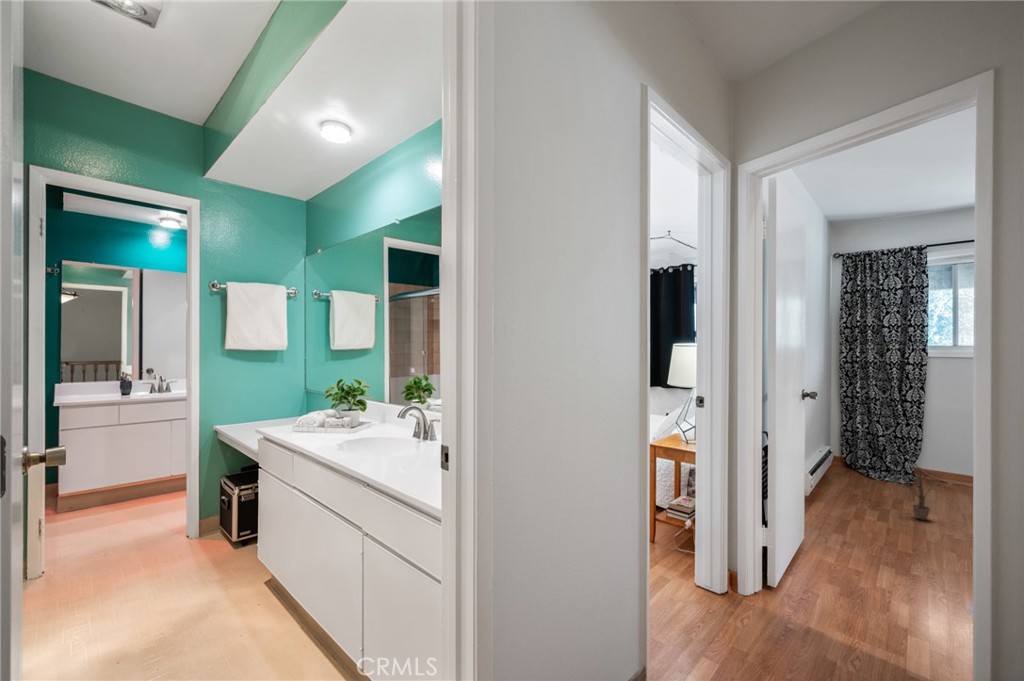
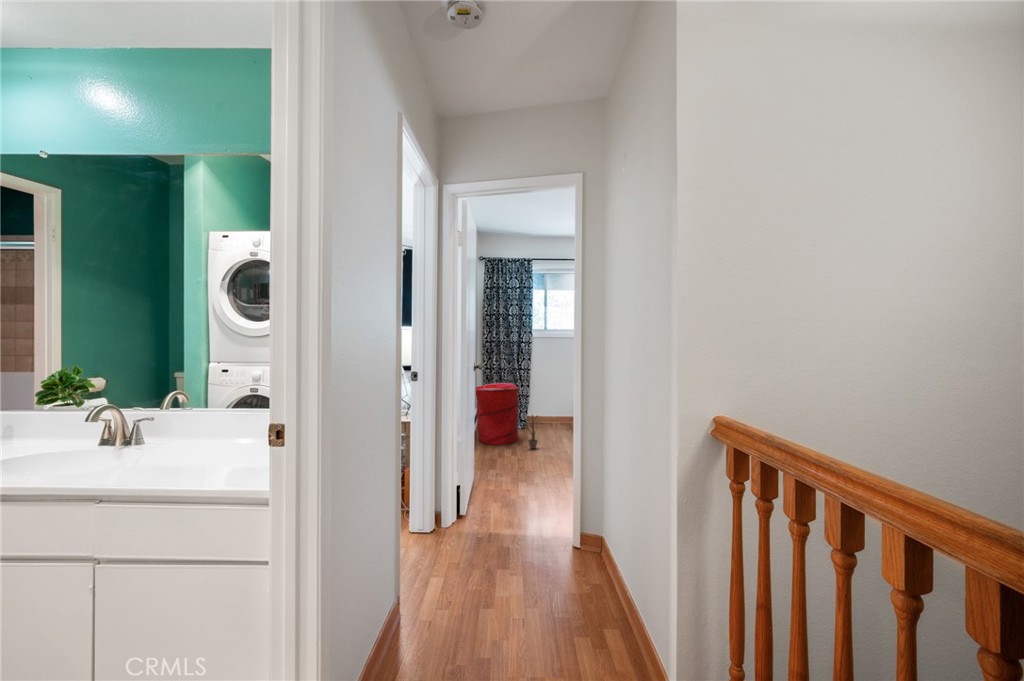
laundry hamper: none [821,416,897,503] -> present [476,383,519,445]

